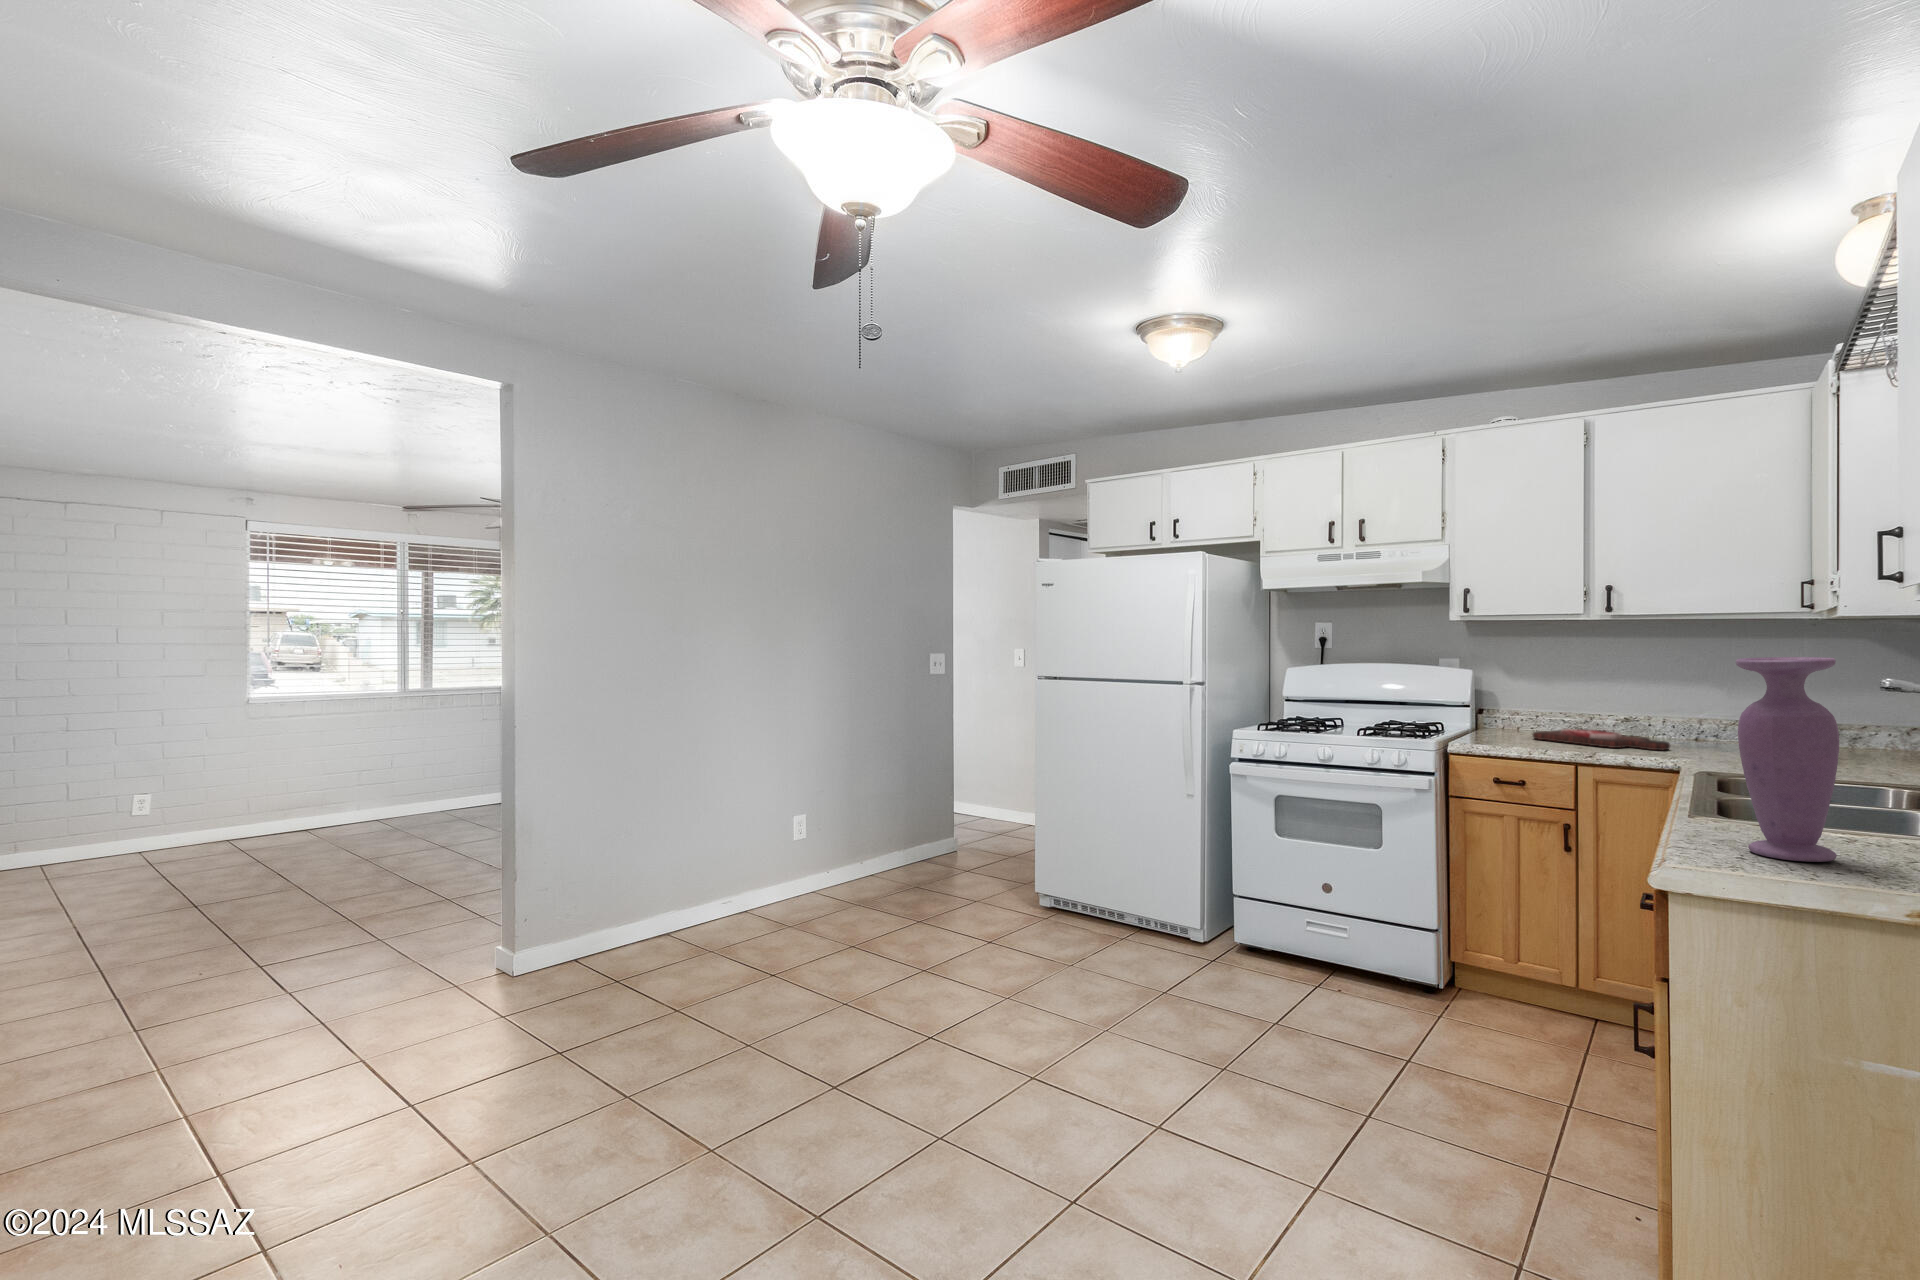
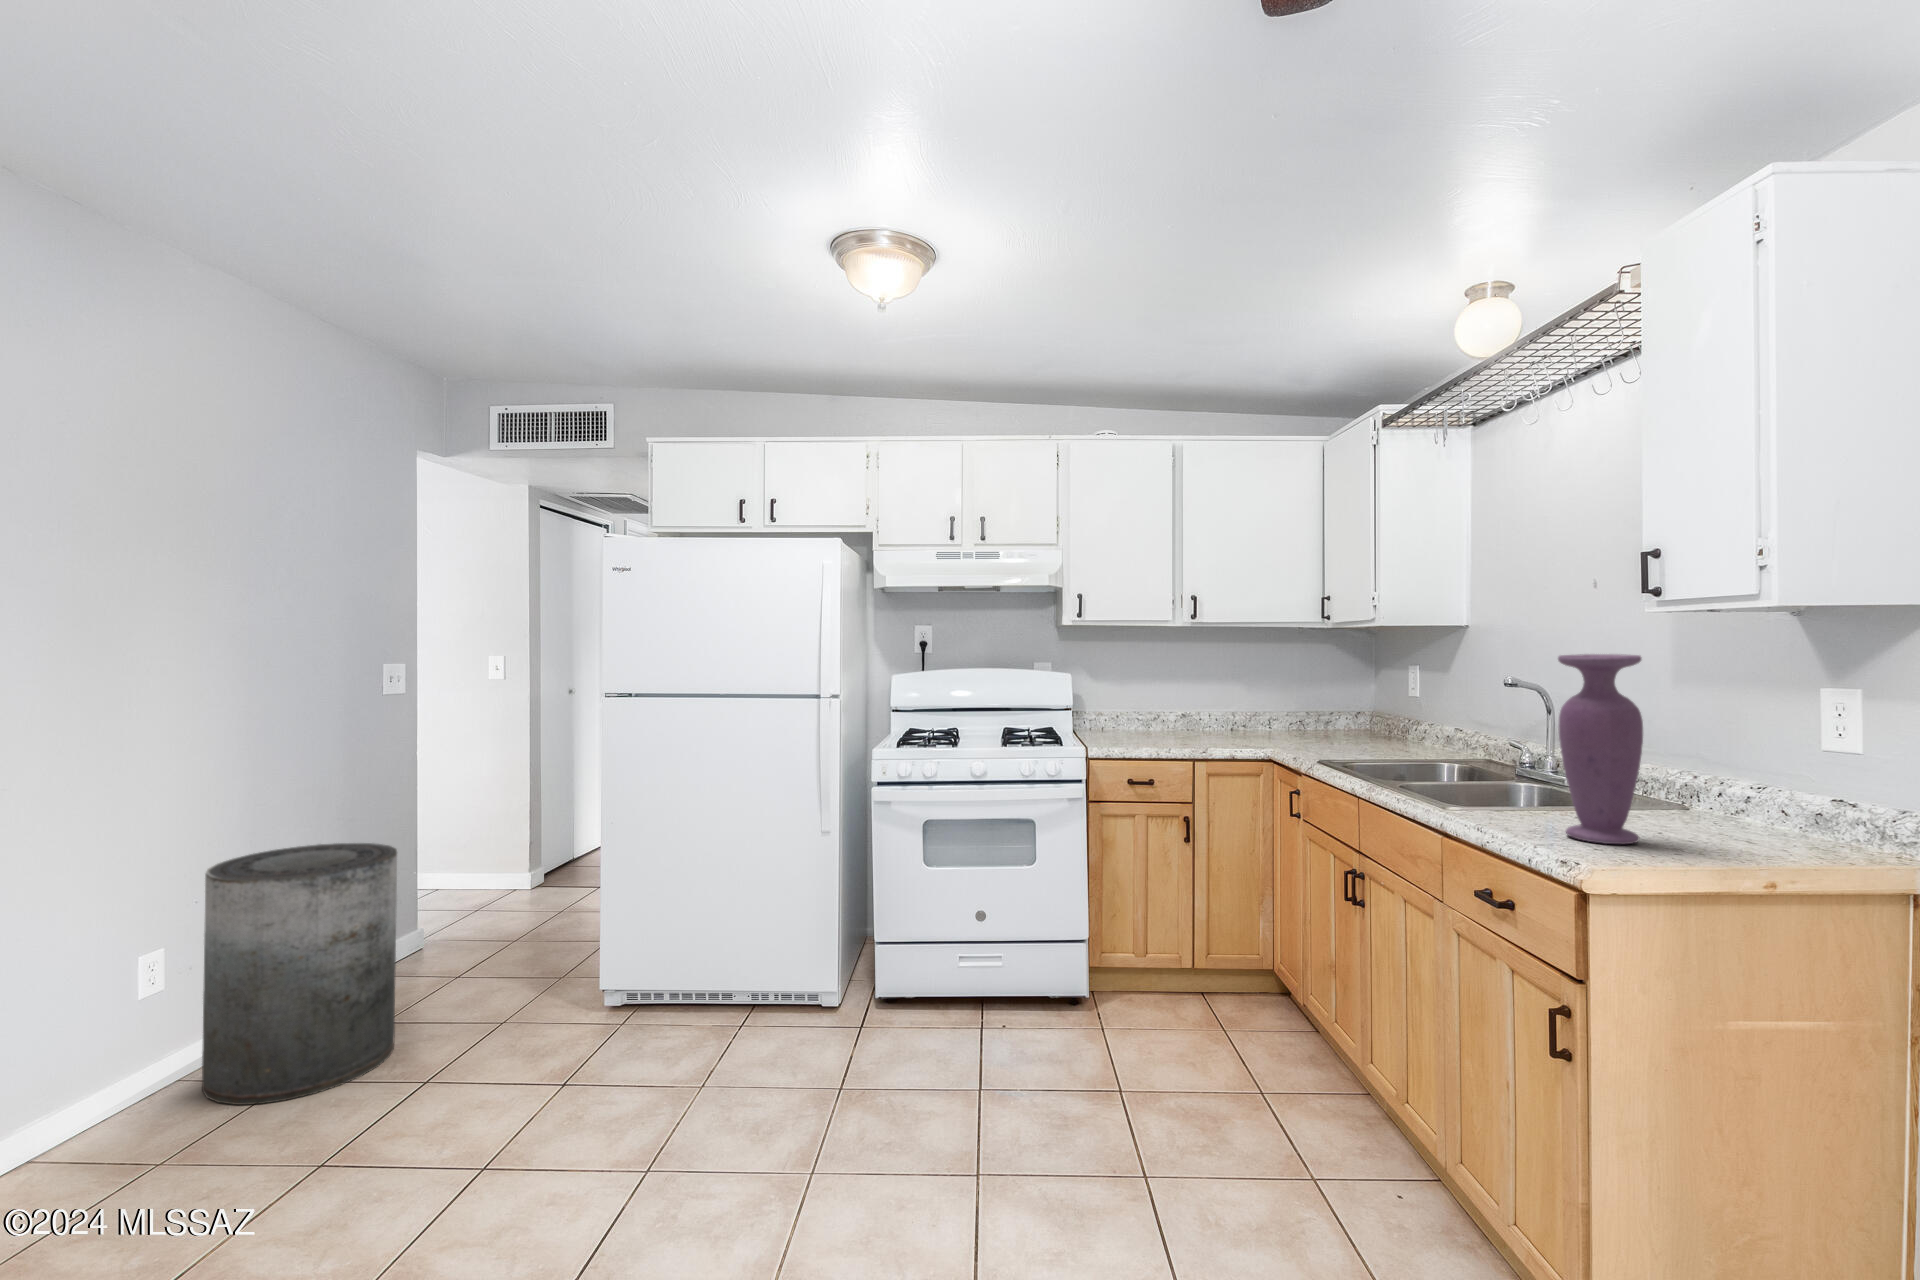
cutting board: present [1533,728,1670,750] -> none [1130,725,1239,742]
trash can: none [824,767,918,913] -> present [202,843,397,1105]

